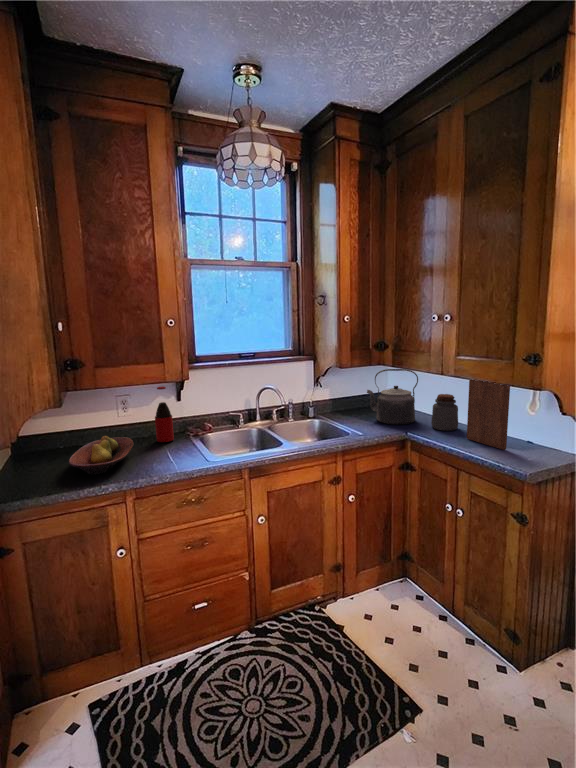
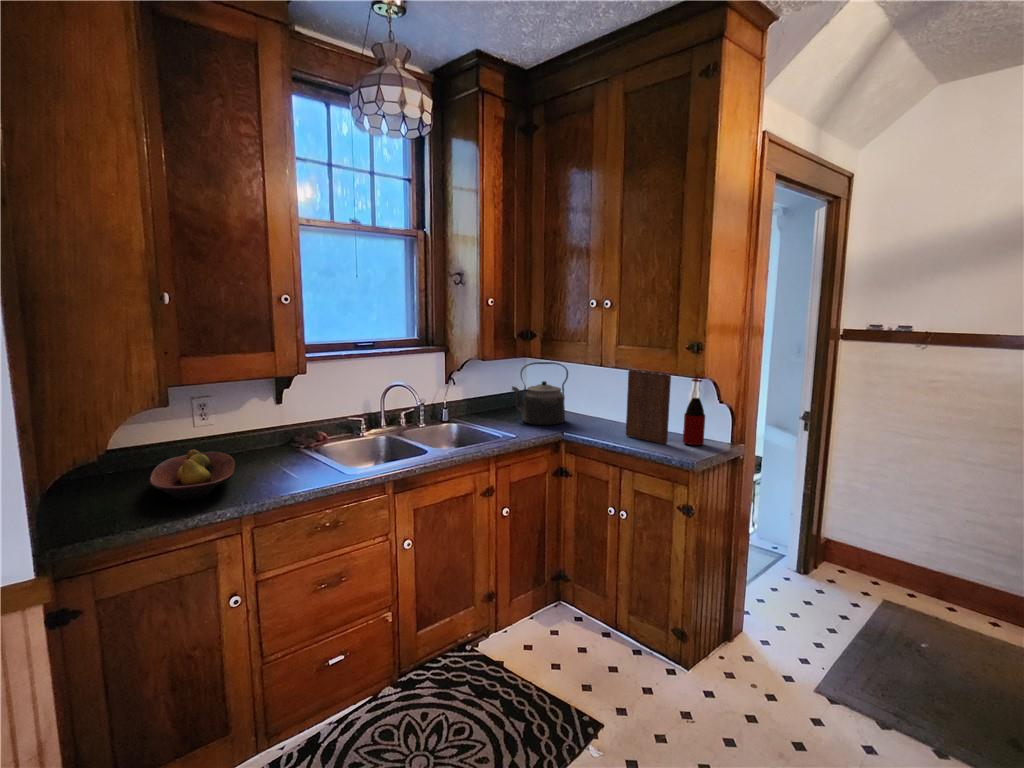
bottle: present [155,386,174,442] -> present [683,379,705,445]
jar: present [431,394,458,431] -> none [585,389,613,429]

